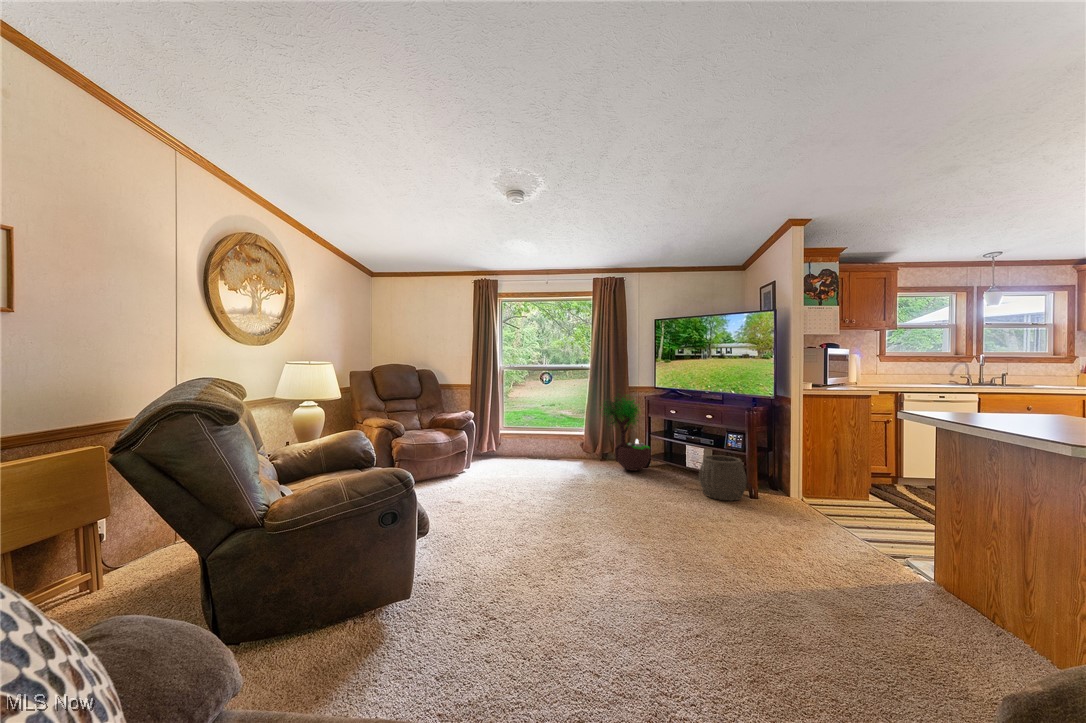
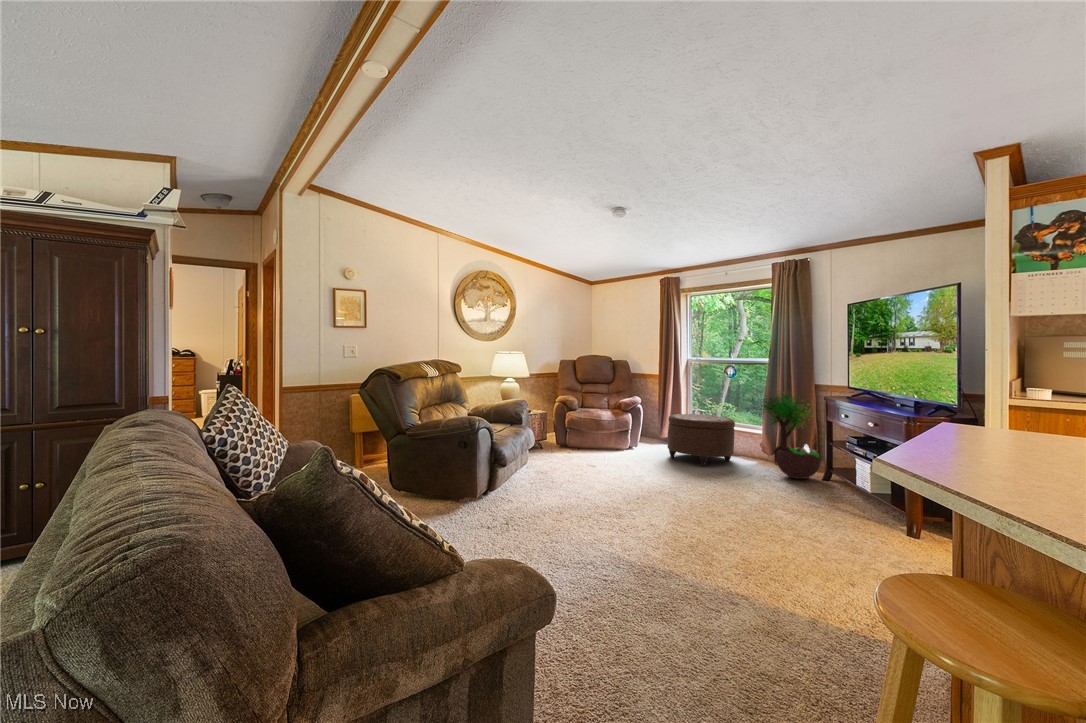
ottoman: none [509,422,572,474] -> present [667,414,735,466]
woven basket: present [699,455,747,501] -> none [829,467,892,523]

